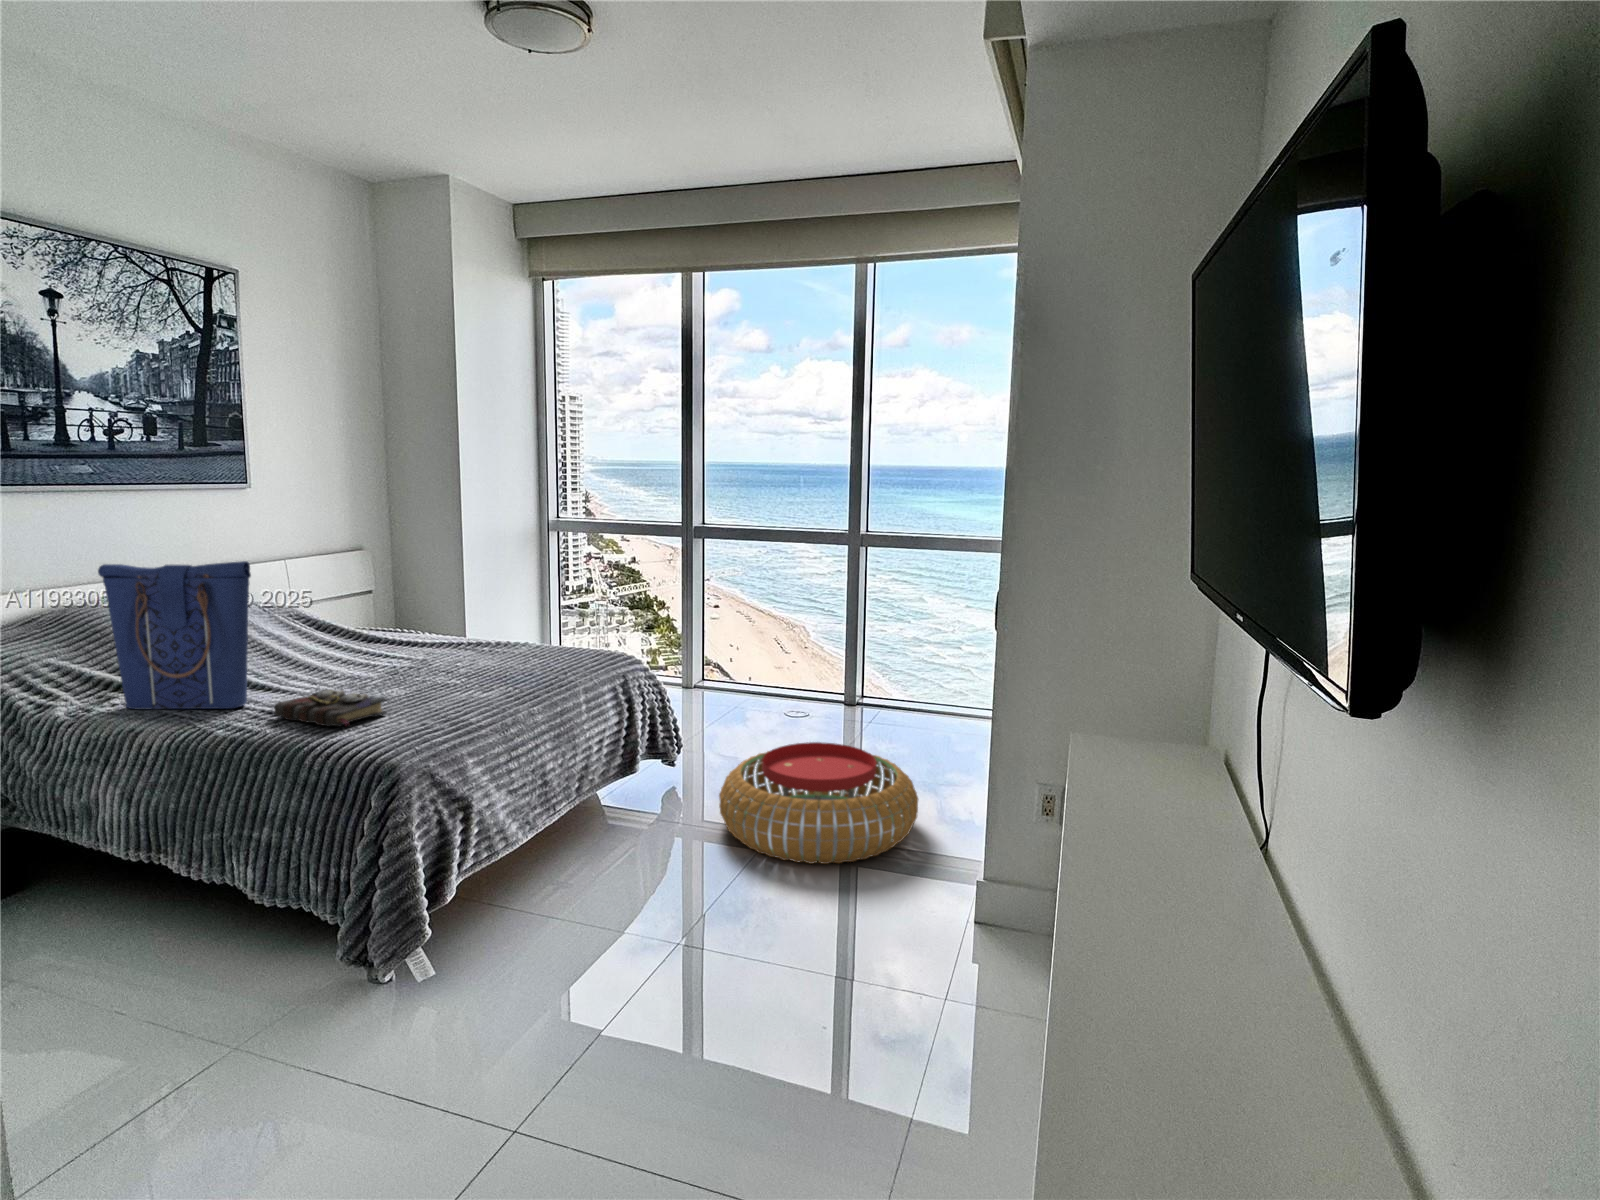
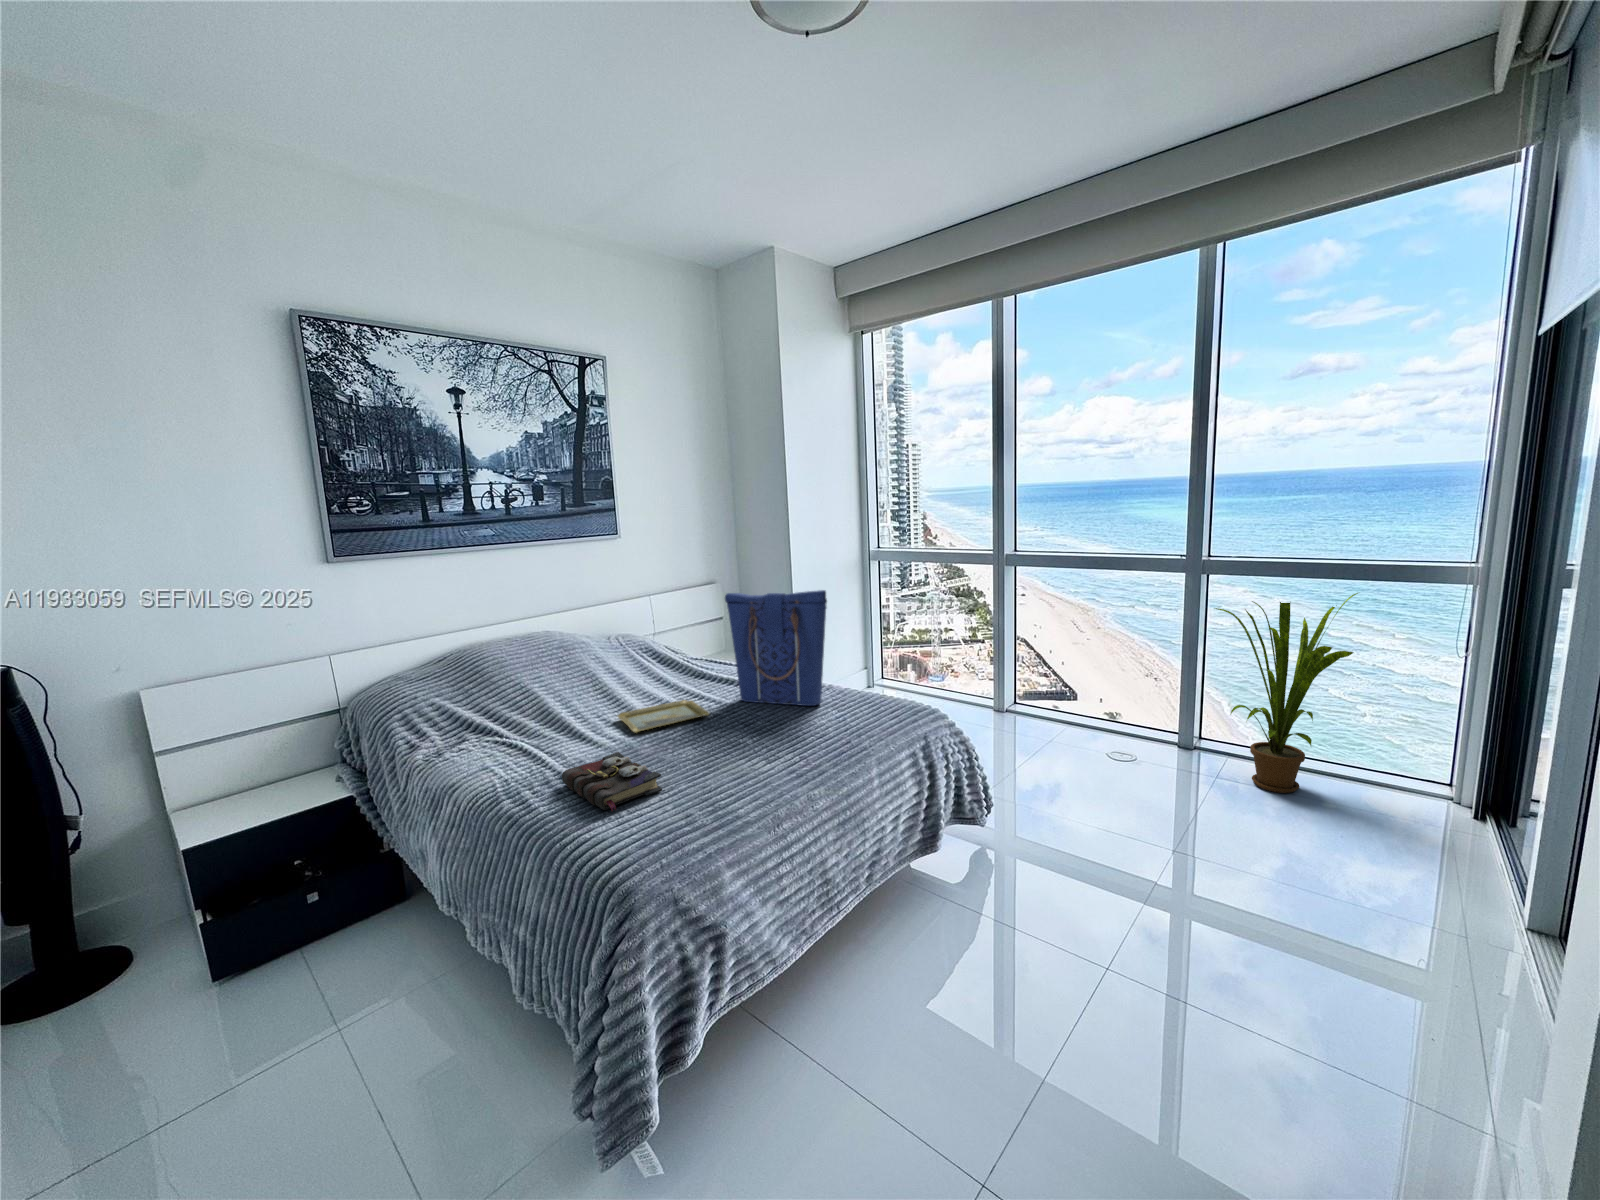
house plant: none [866,547,965,730] -> present [1215,593,1358,793]
tote bag: present [98,561,251,709] -> present [725,590,827,706]
tray: none [297,657,405,682] -> present [618,700,709,732]
pouf: present [719,742,918,864] -> none [1037,833,1343,1048]

